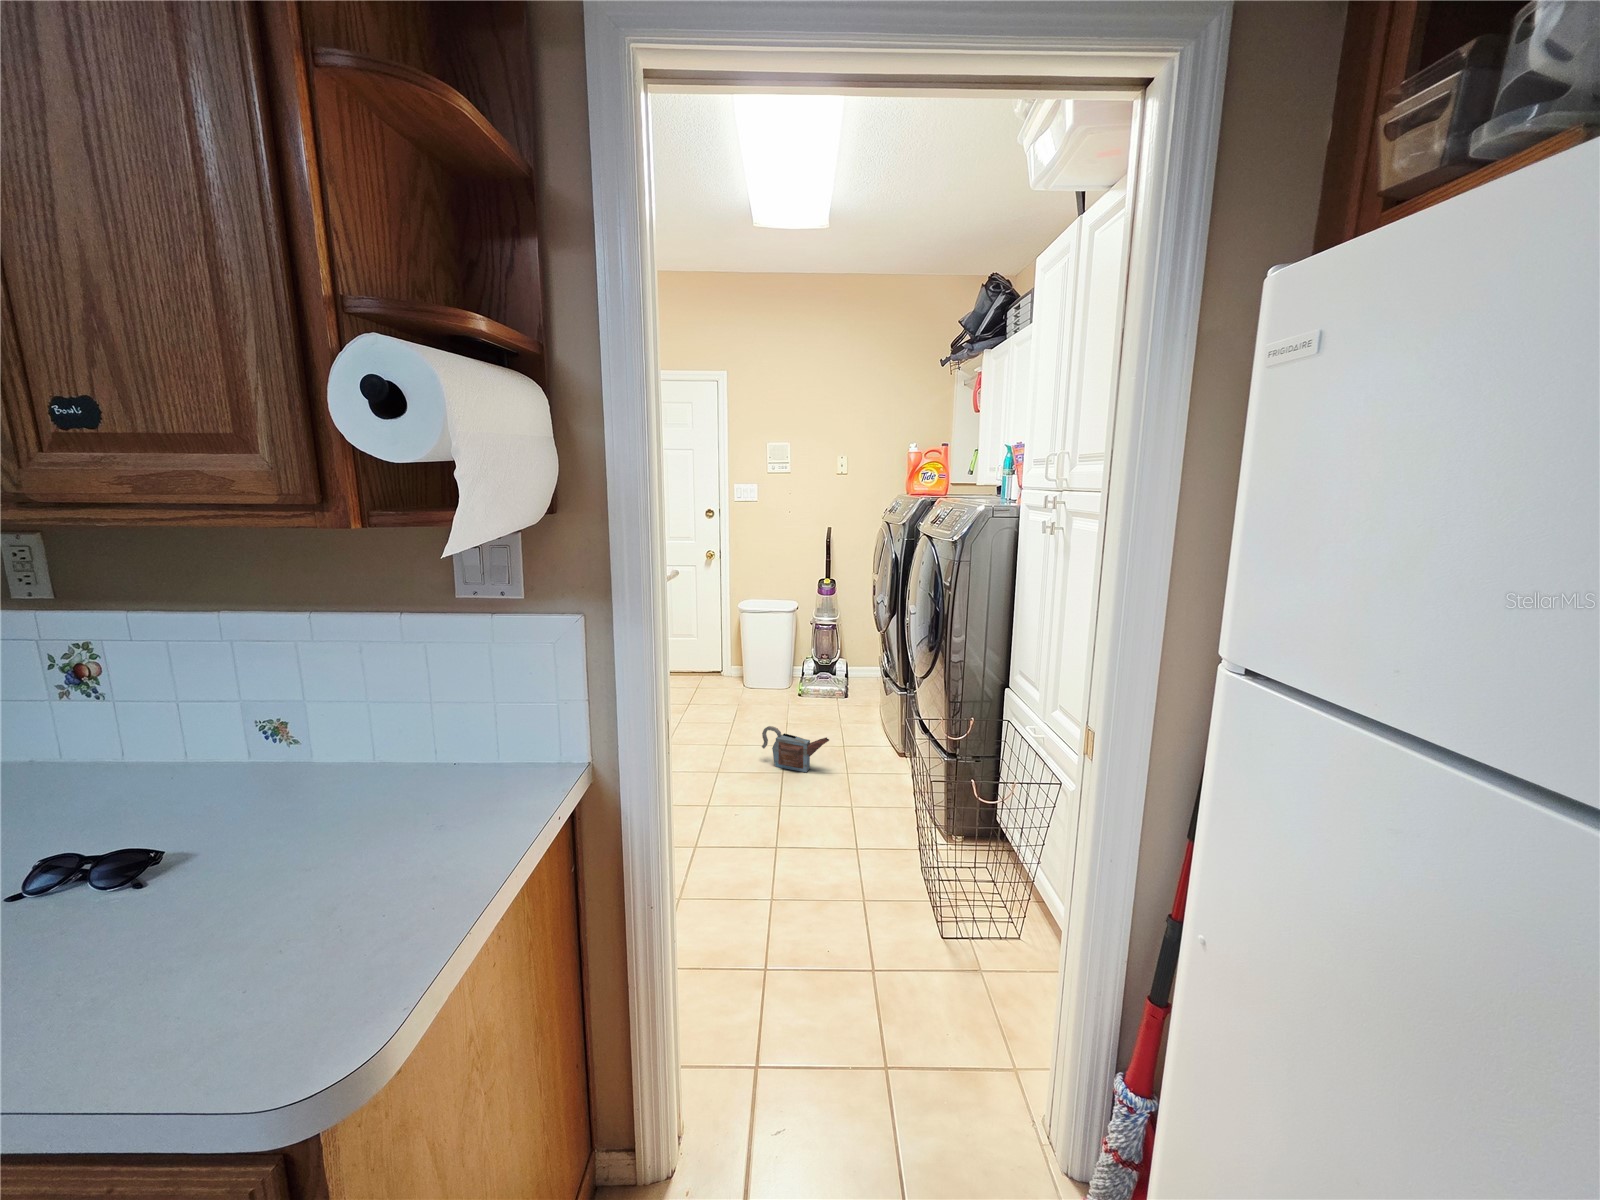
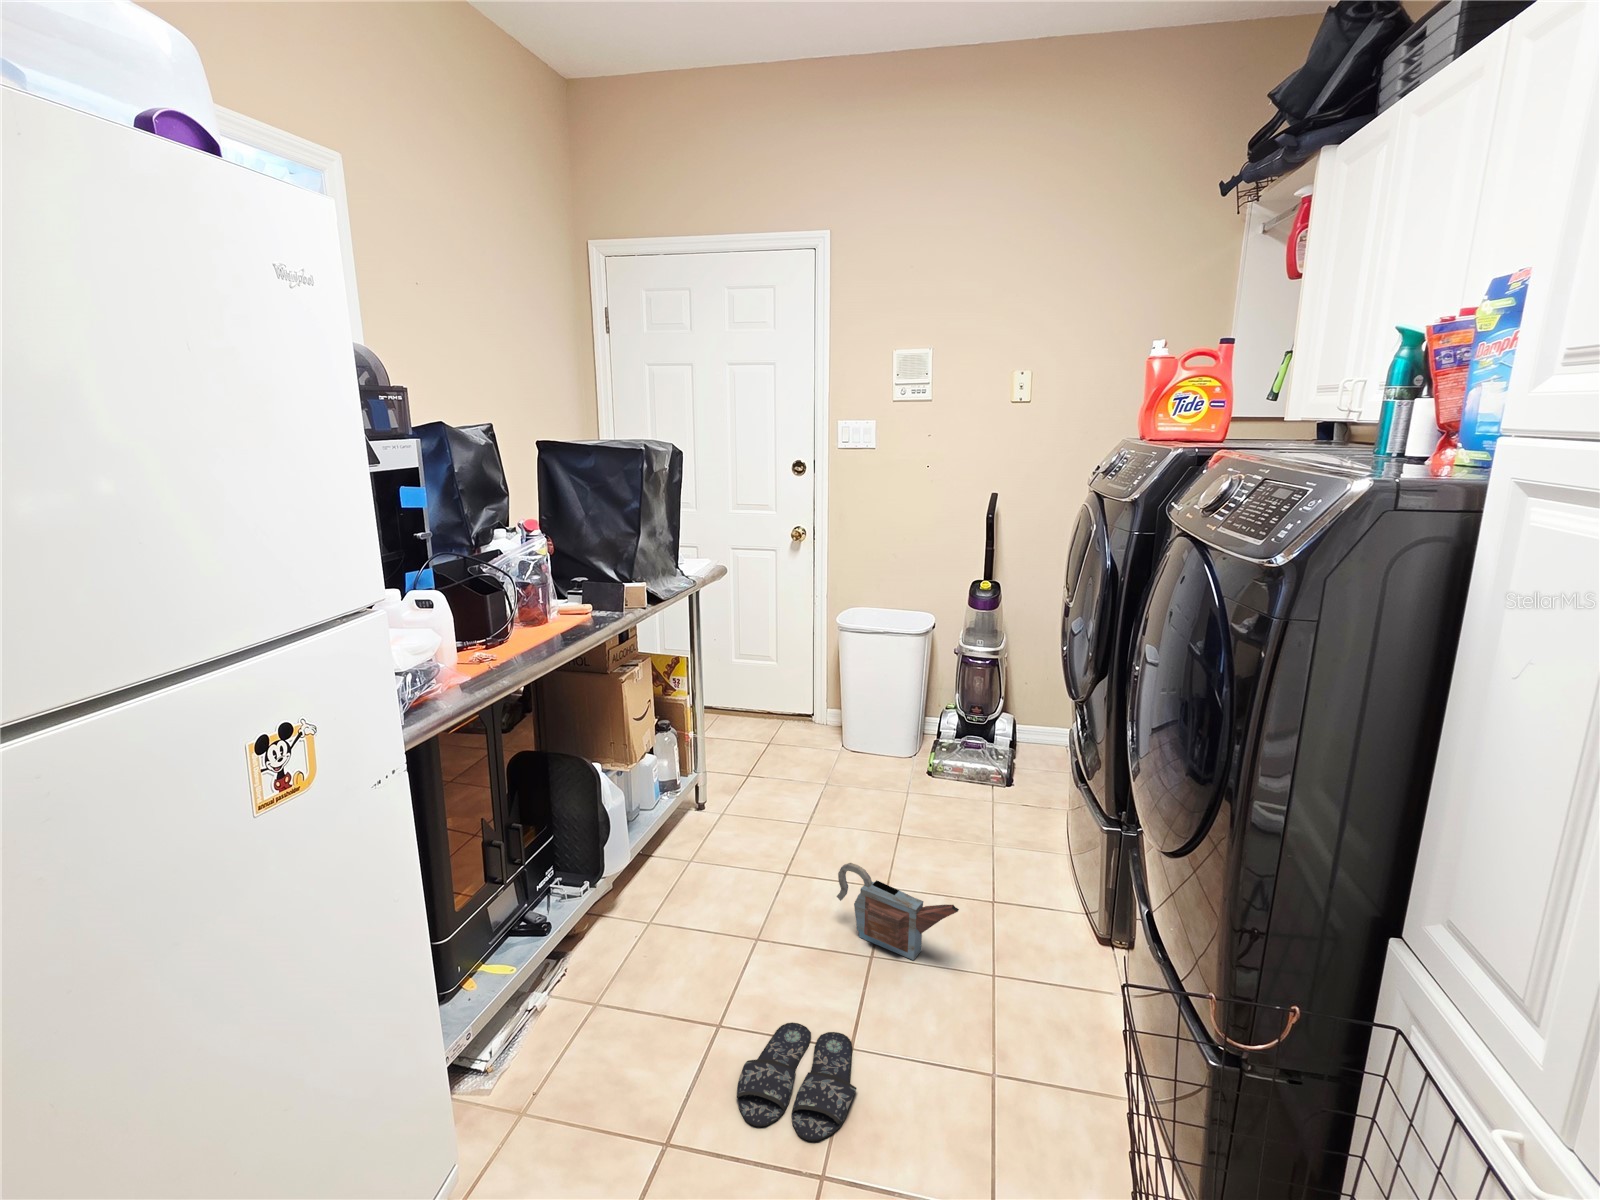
slippers: none [728,801,788,839] -> present [737,1022,857,1141]

